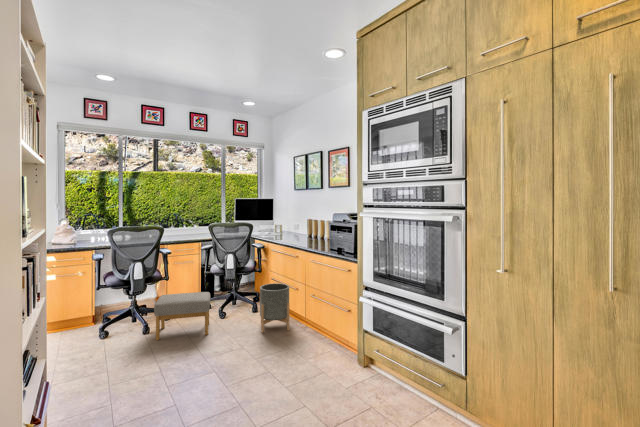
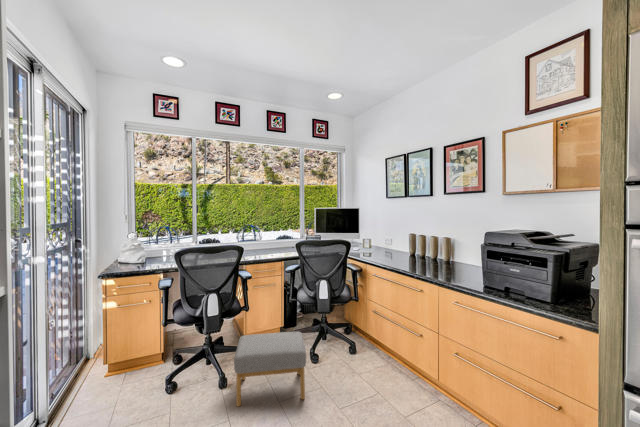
planter: present [260,283,289,333] -> none [369,323,417,400]

